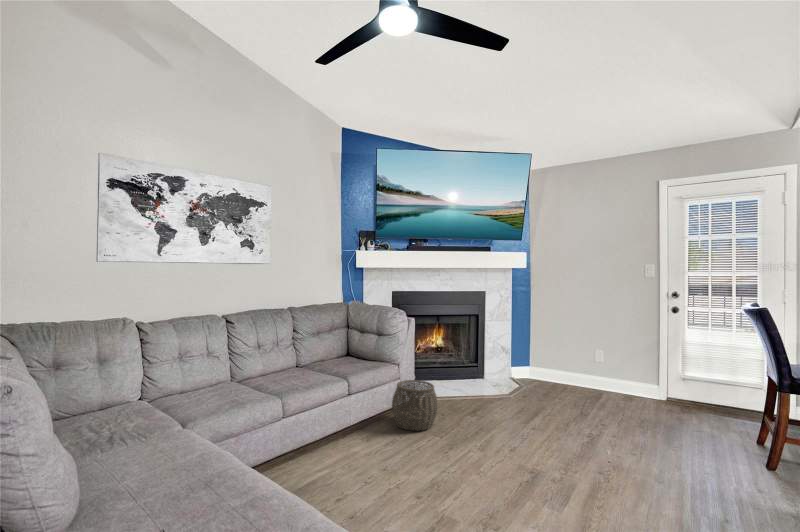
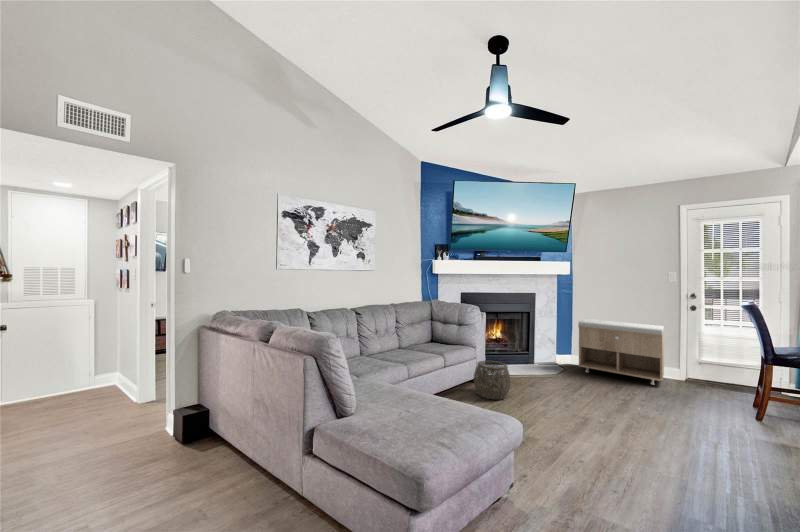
storage bench: none [531,323,629,402] -> present [578,319,664,385]

